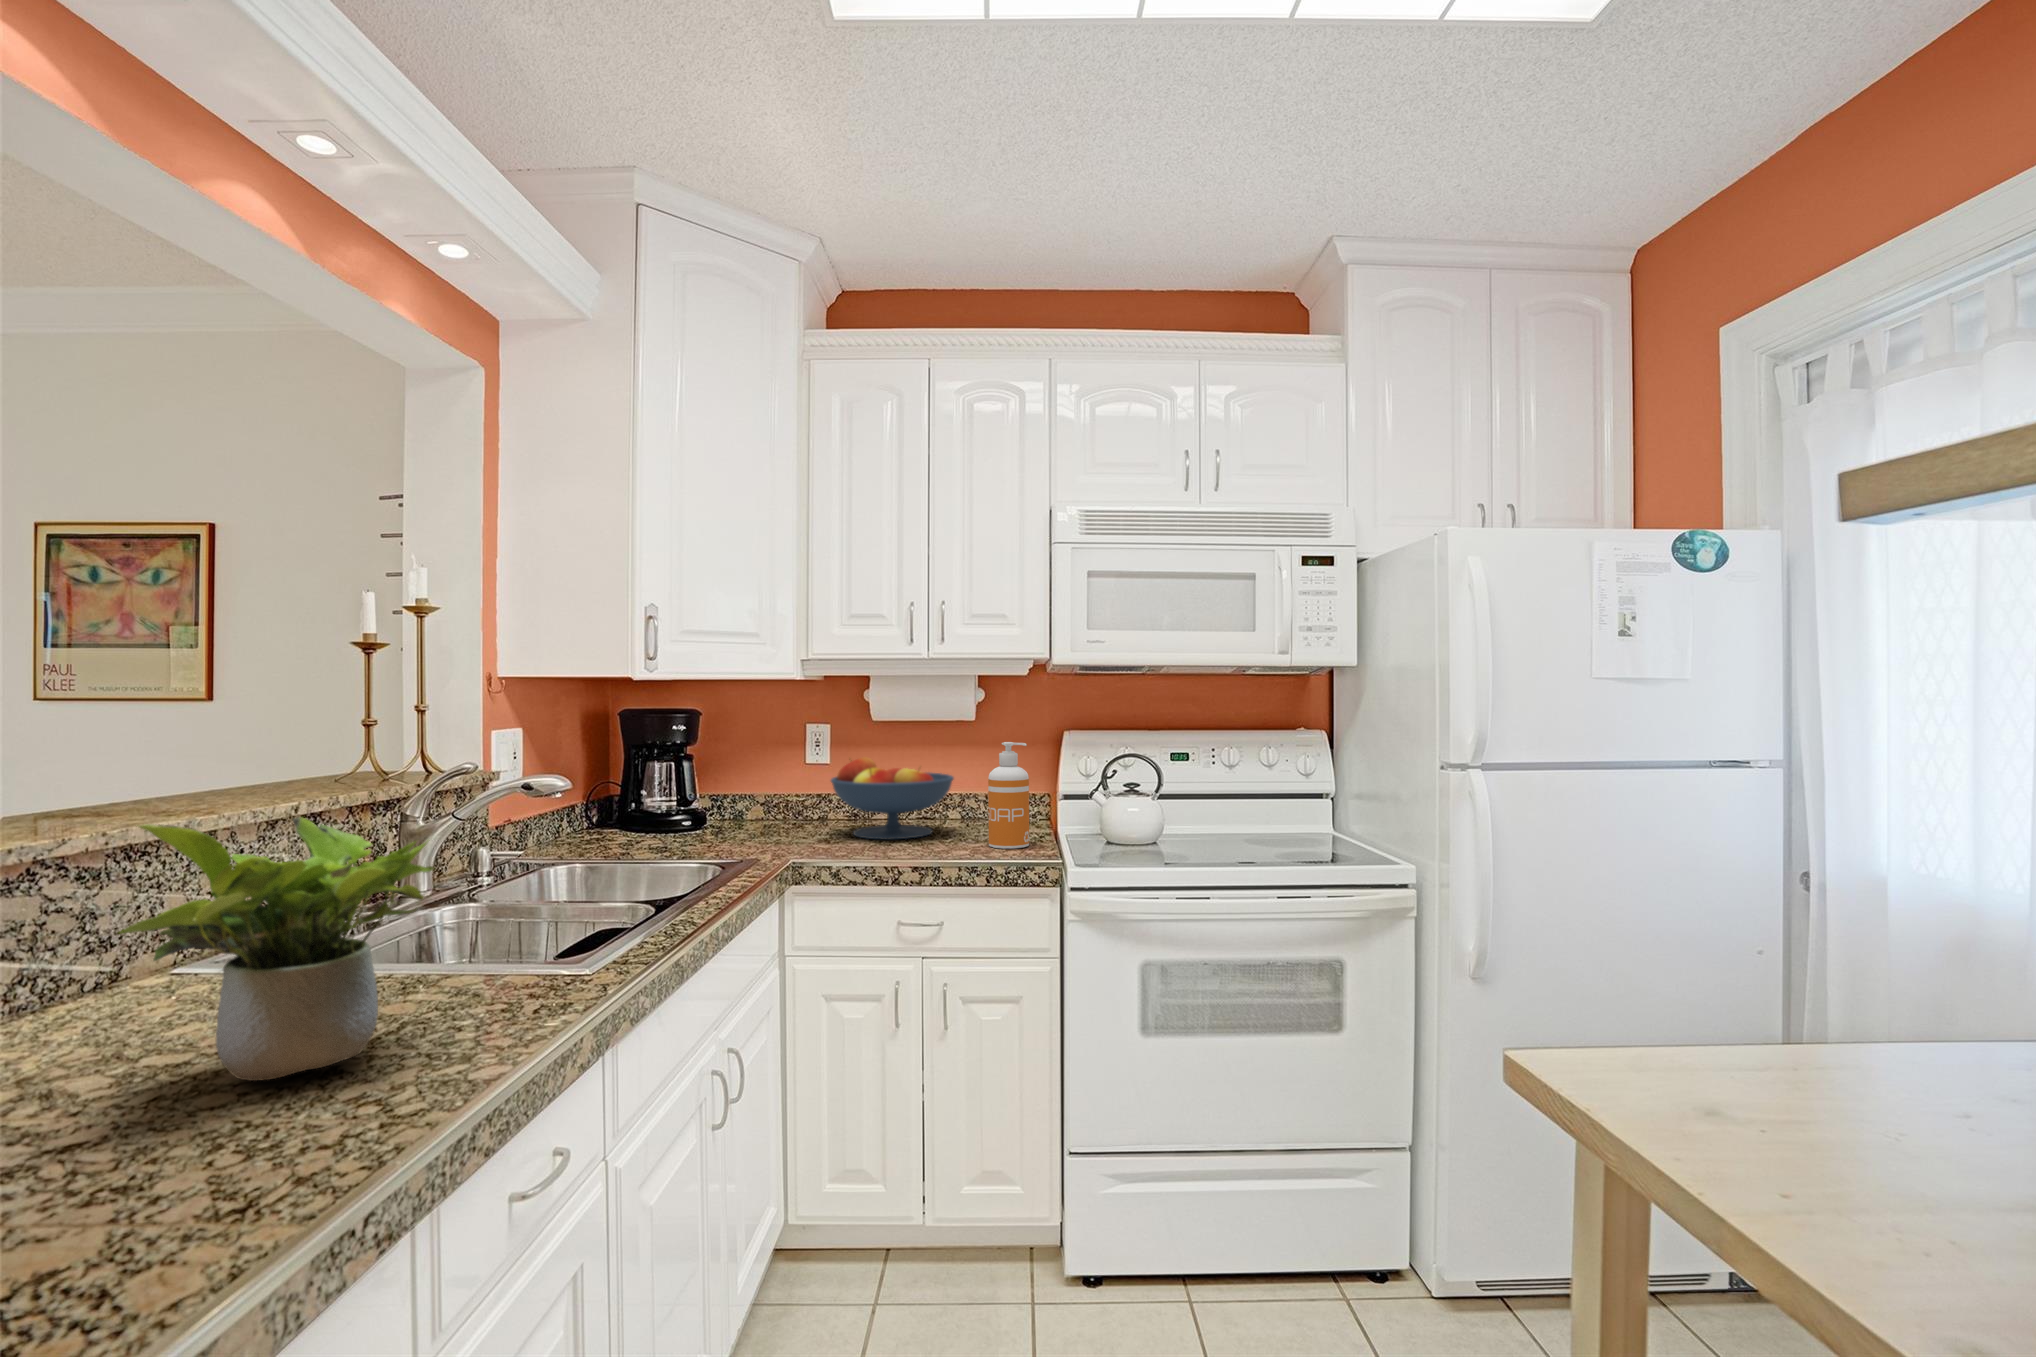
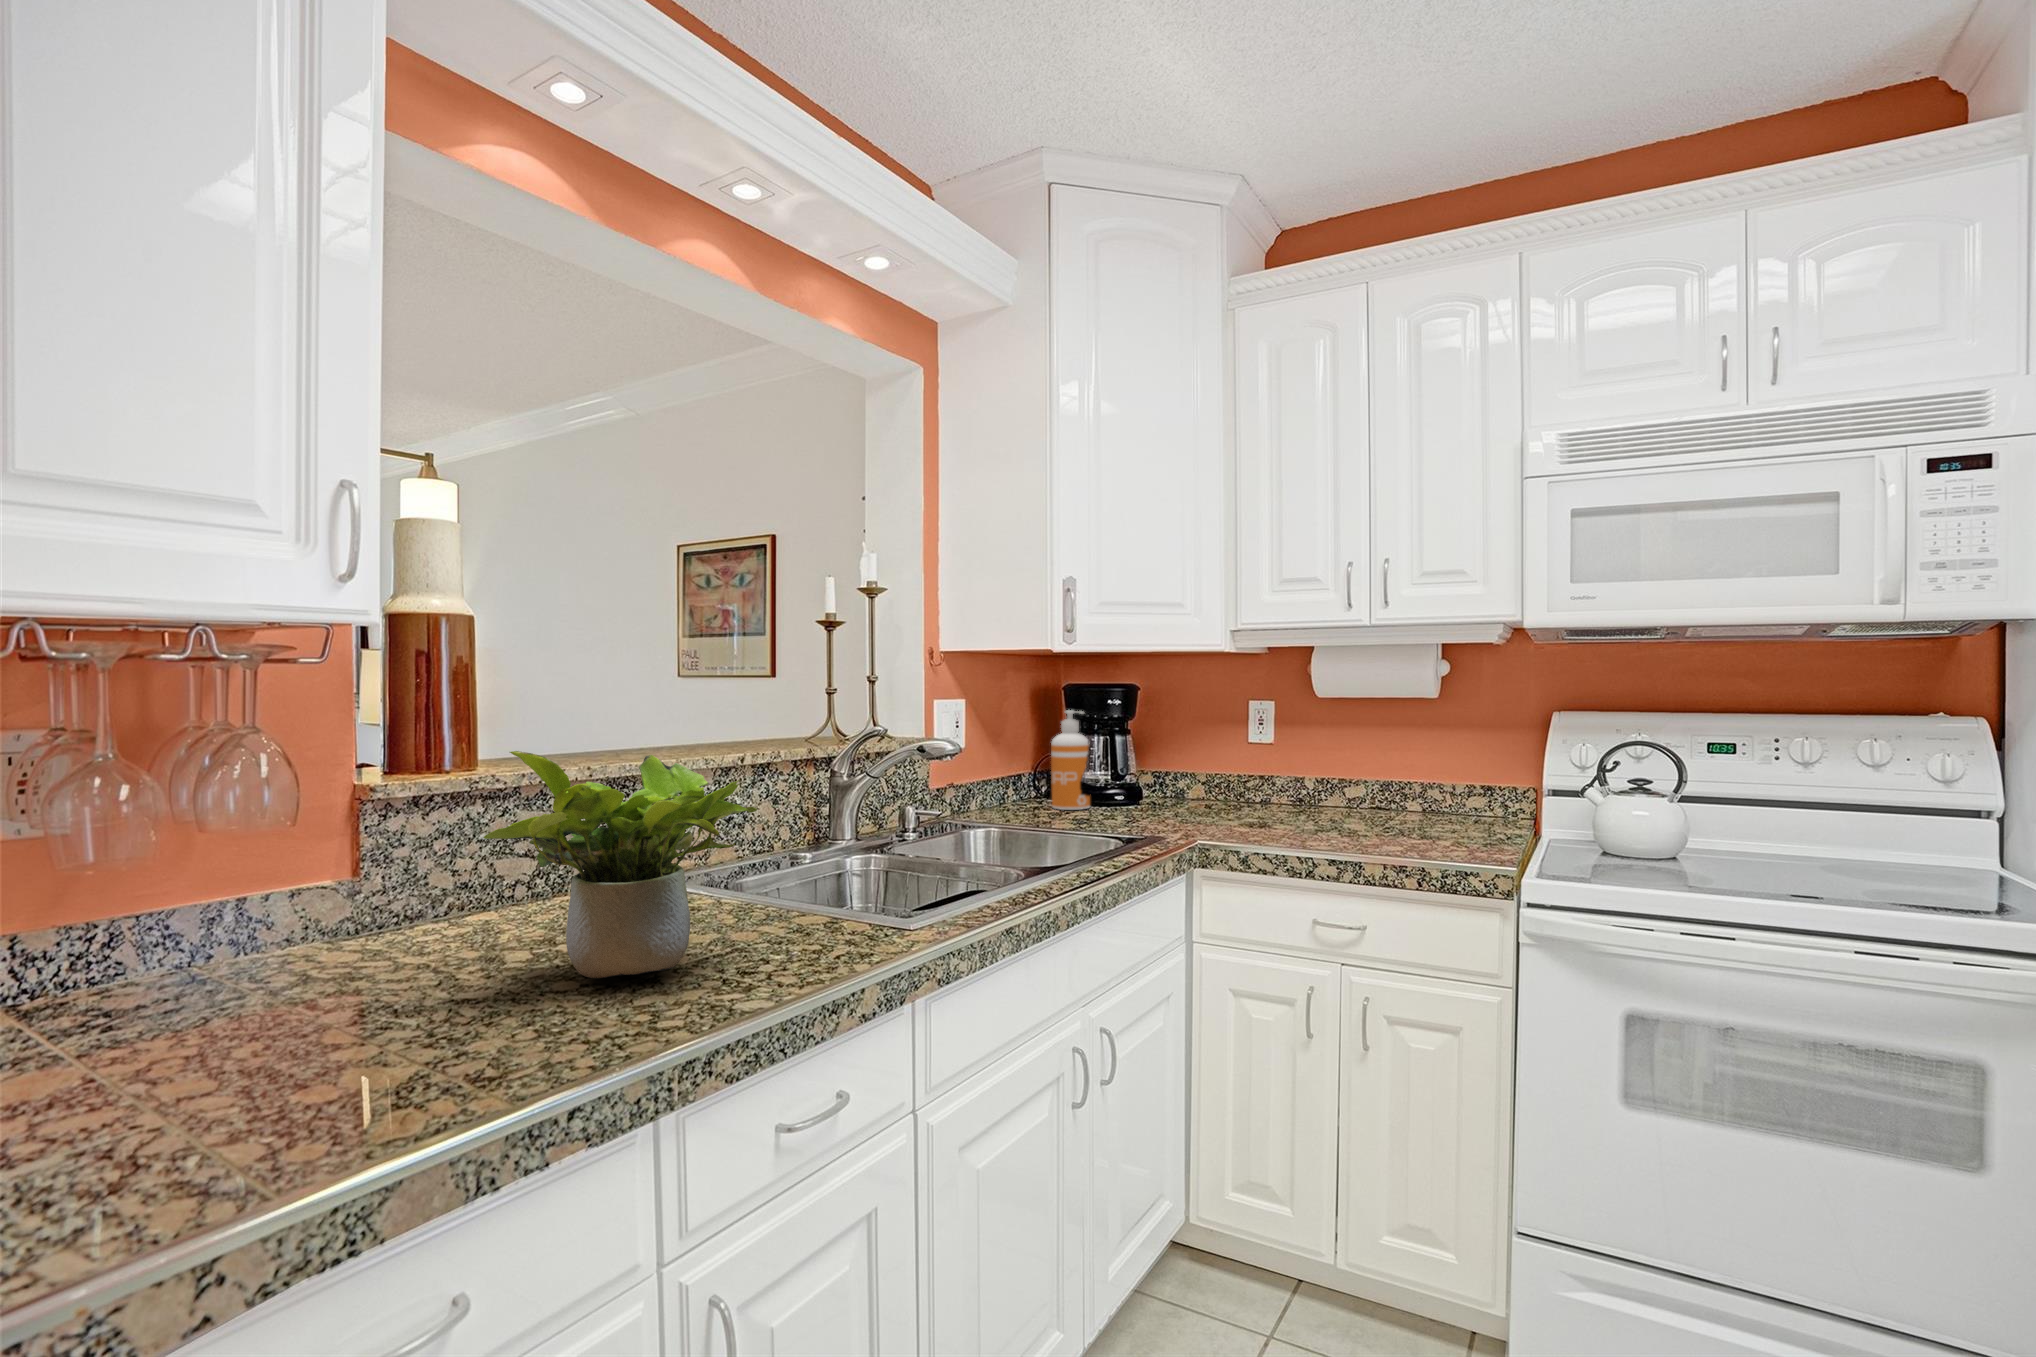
soap dispenser: present [988,742,1029,849] -> present [1051,710,1090,810]
fruit bowl: present [831,757,954,839] -> none [1260,736,1404,829]

